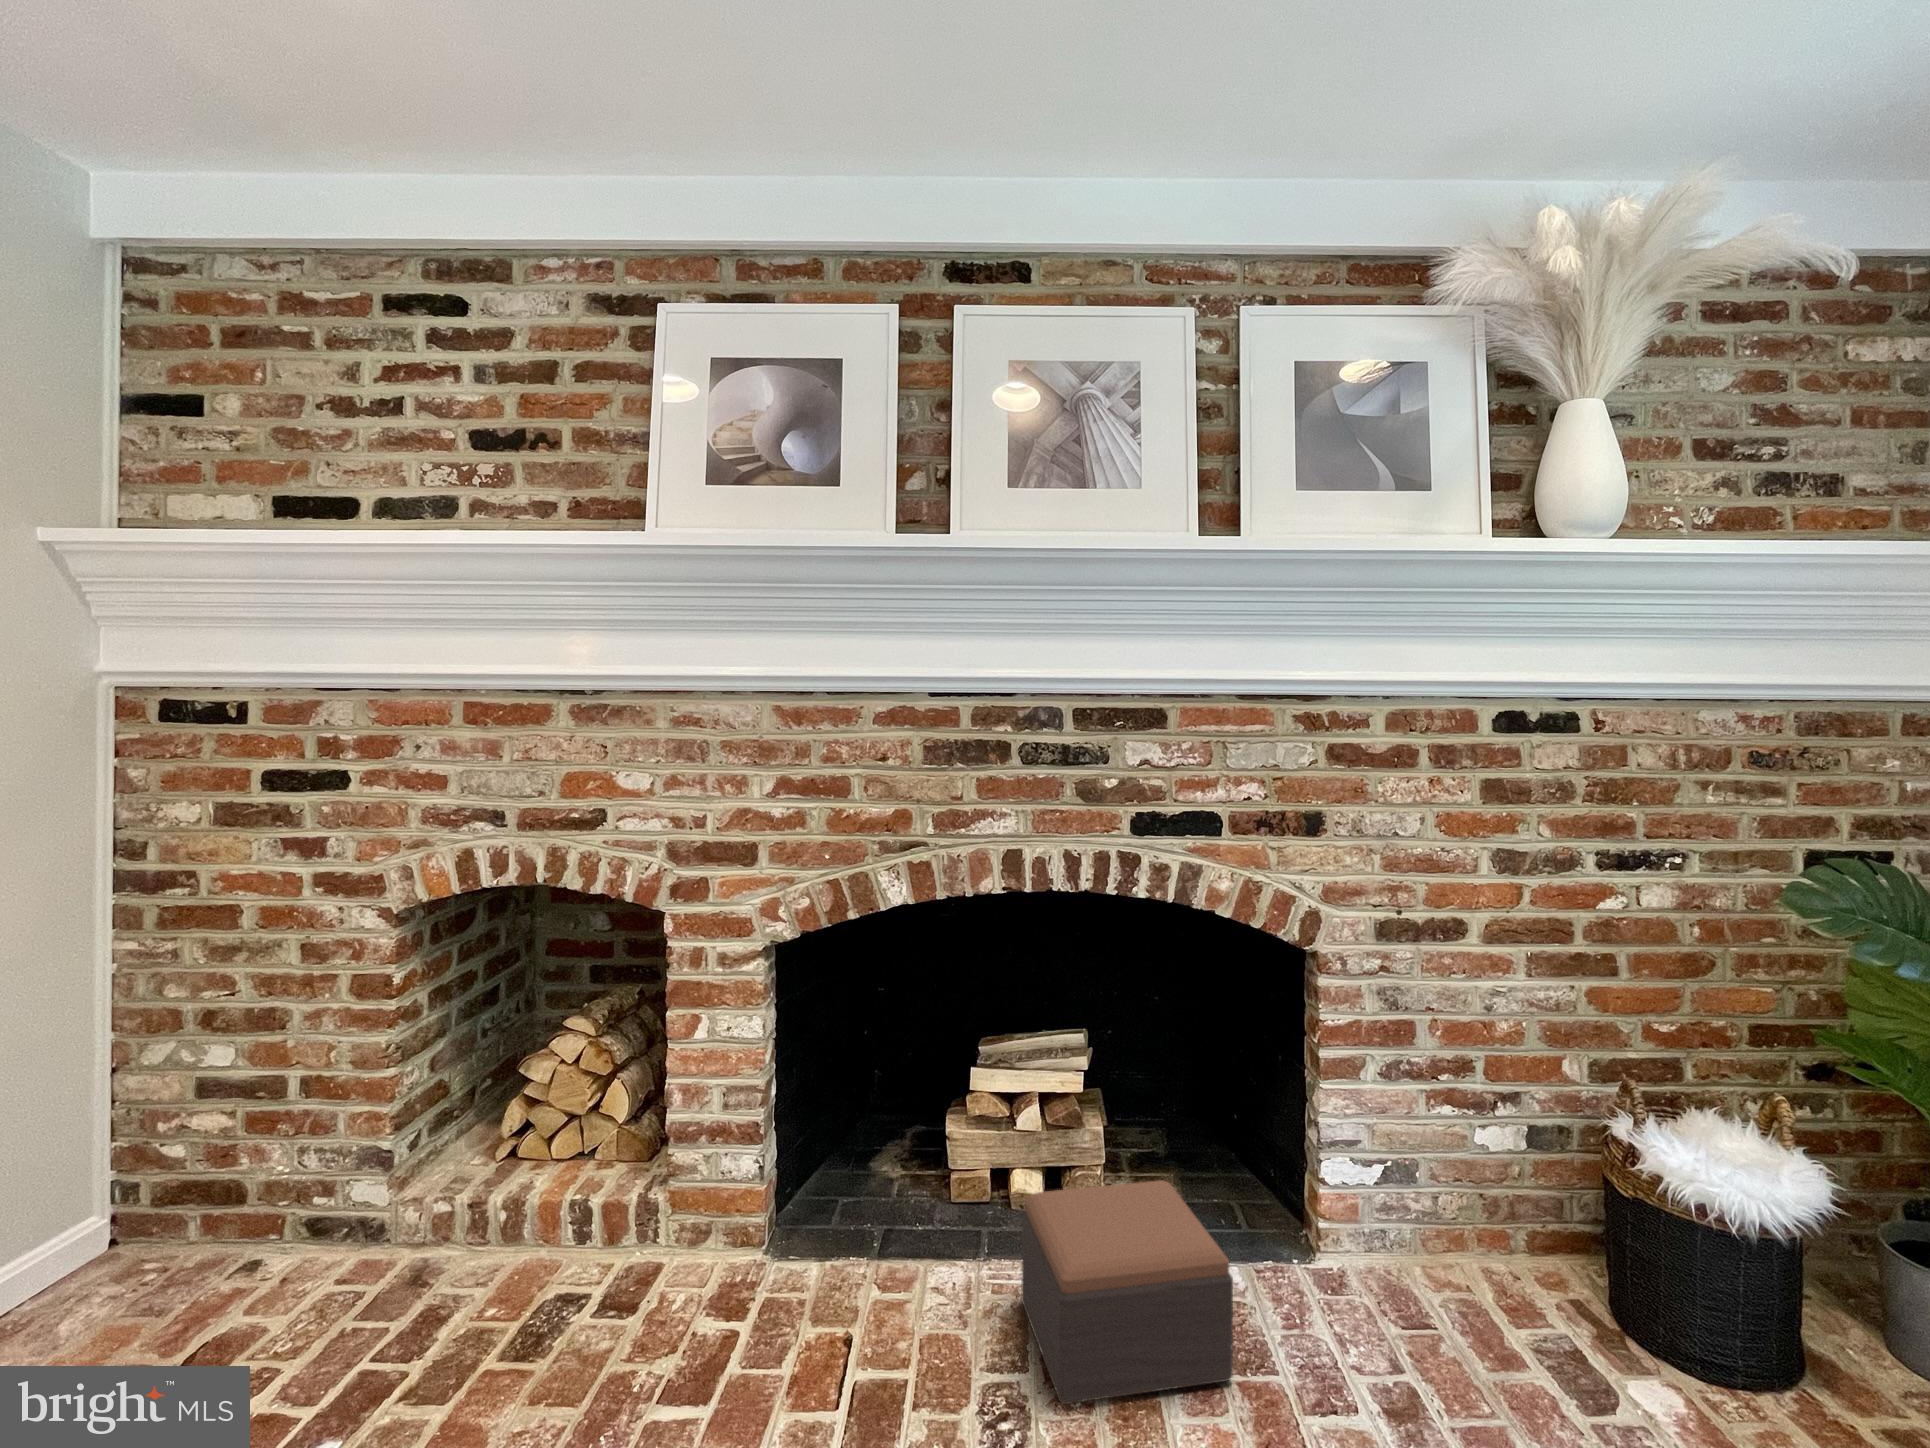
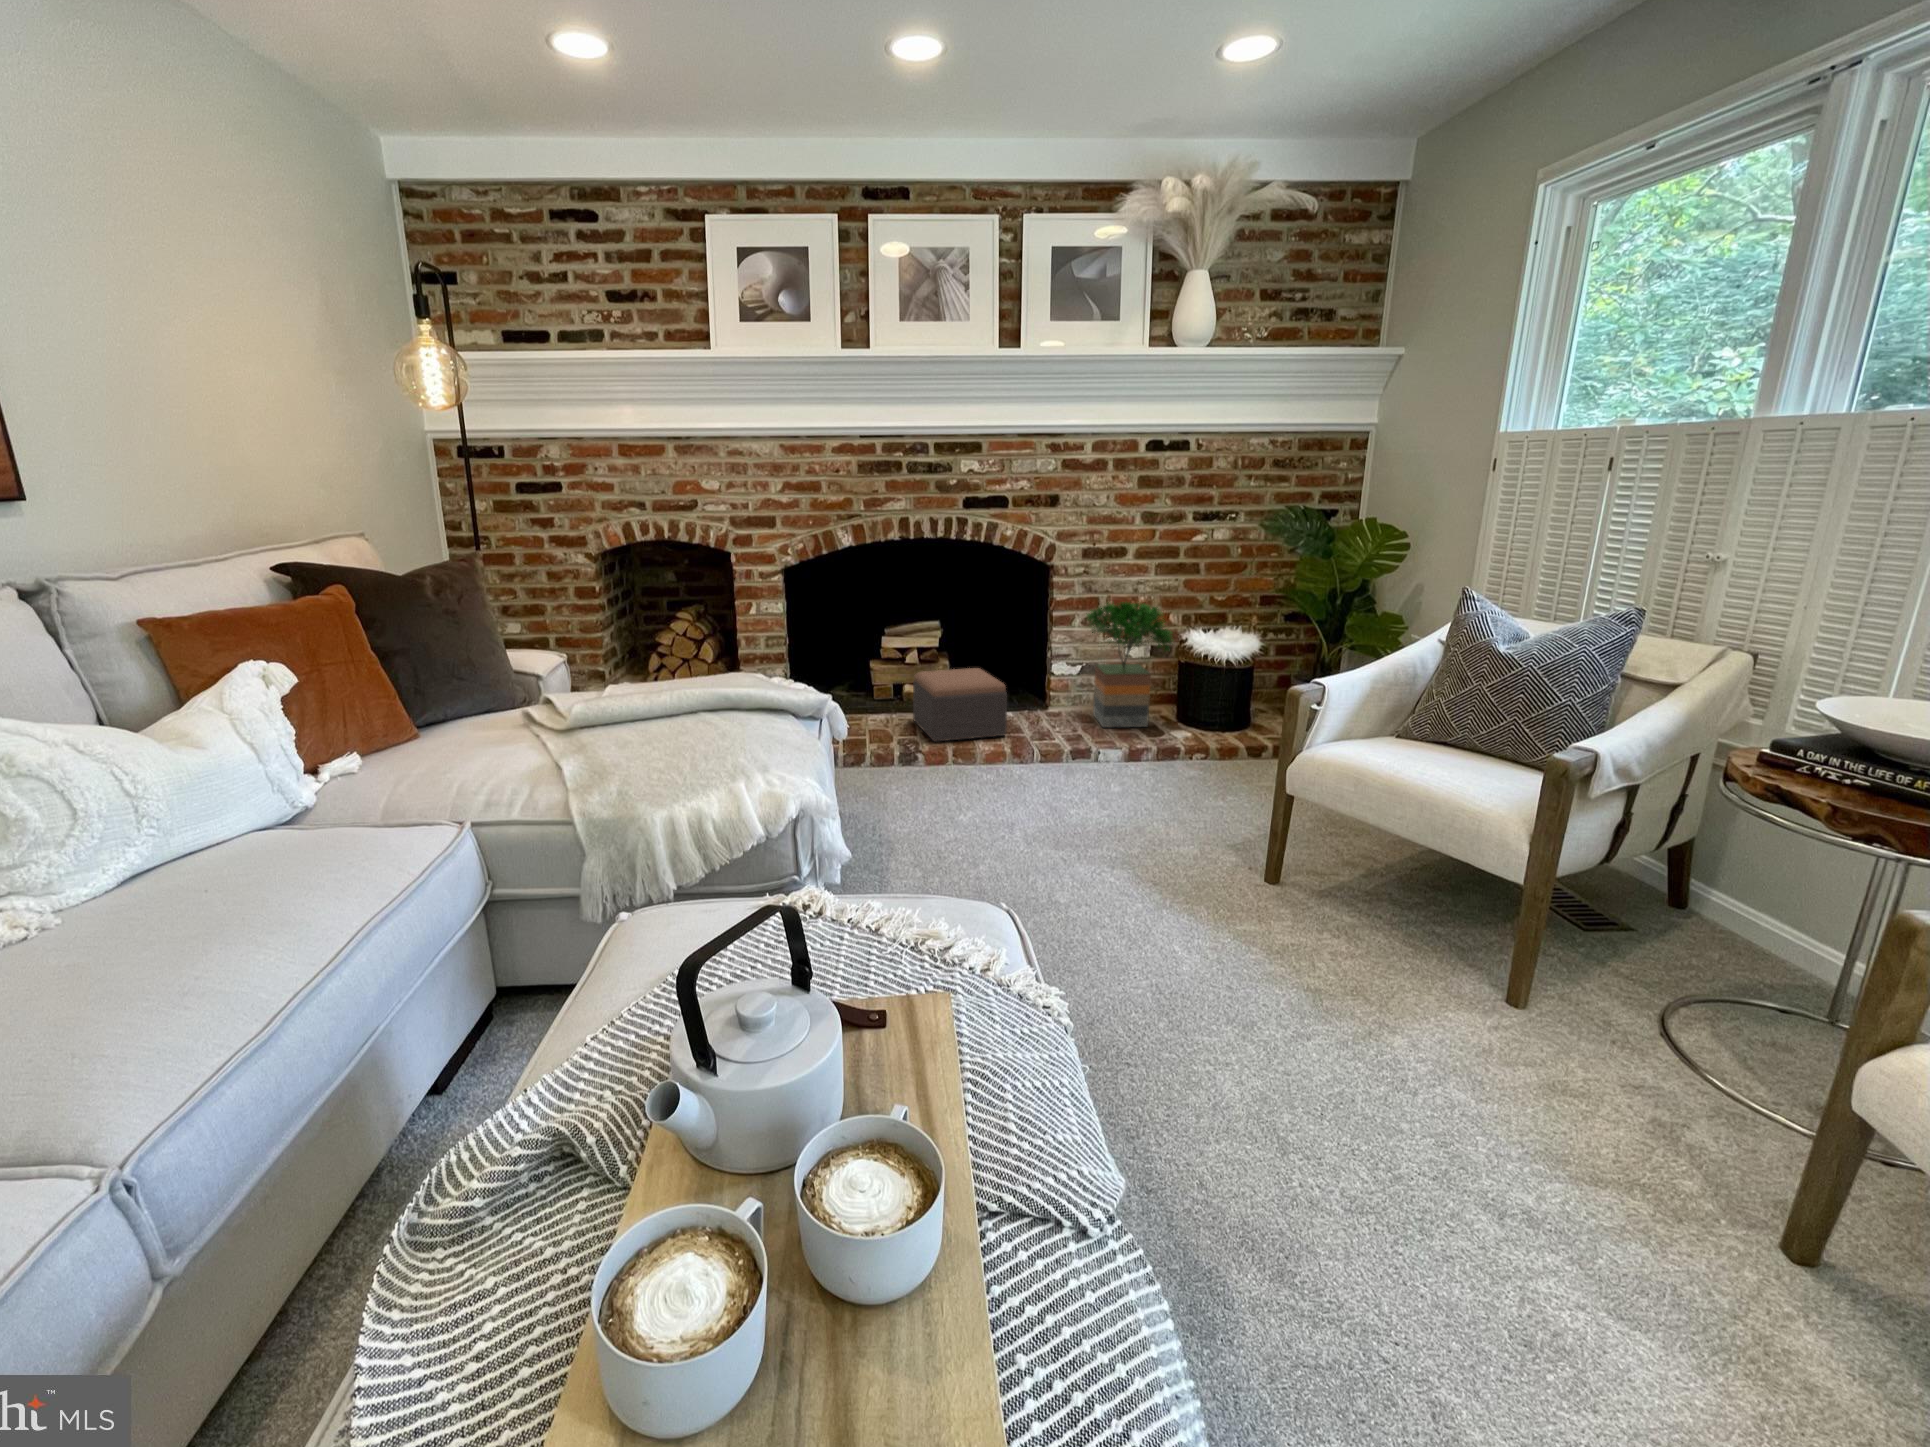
potted tree: none [1389,1042,1612,1354] -> present [1087,602,1173,727]

